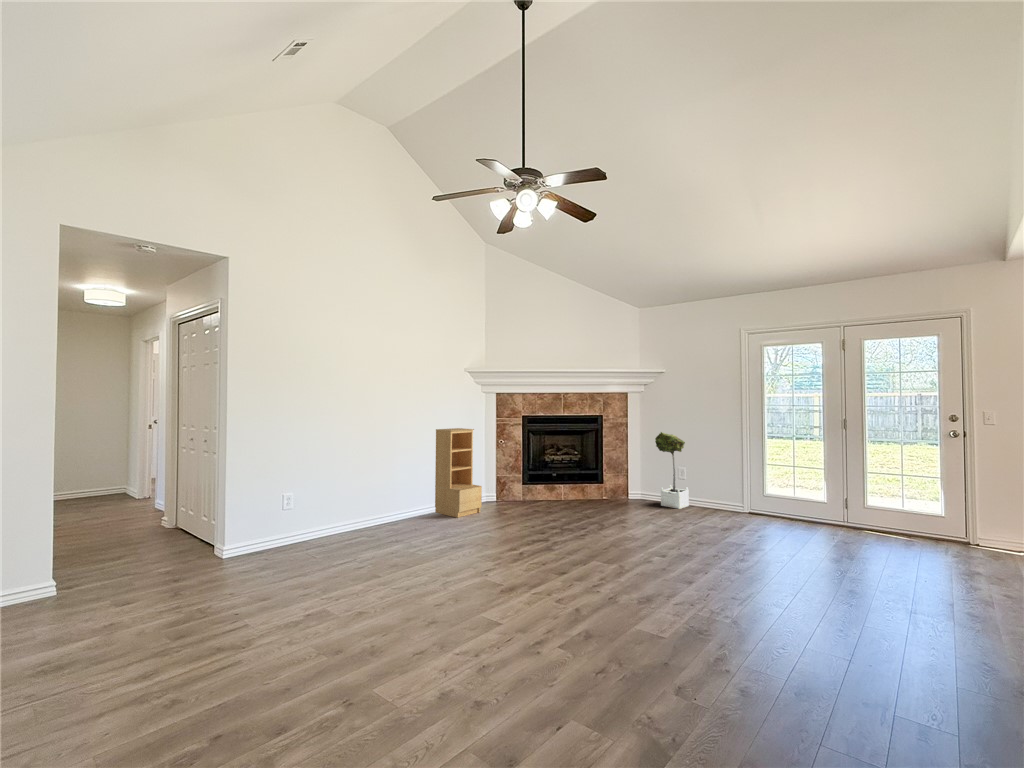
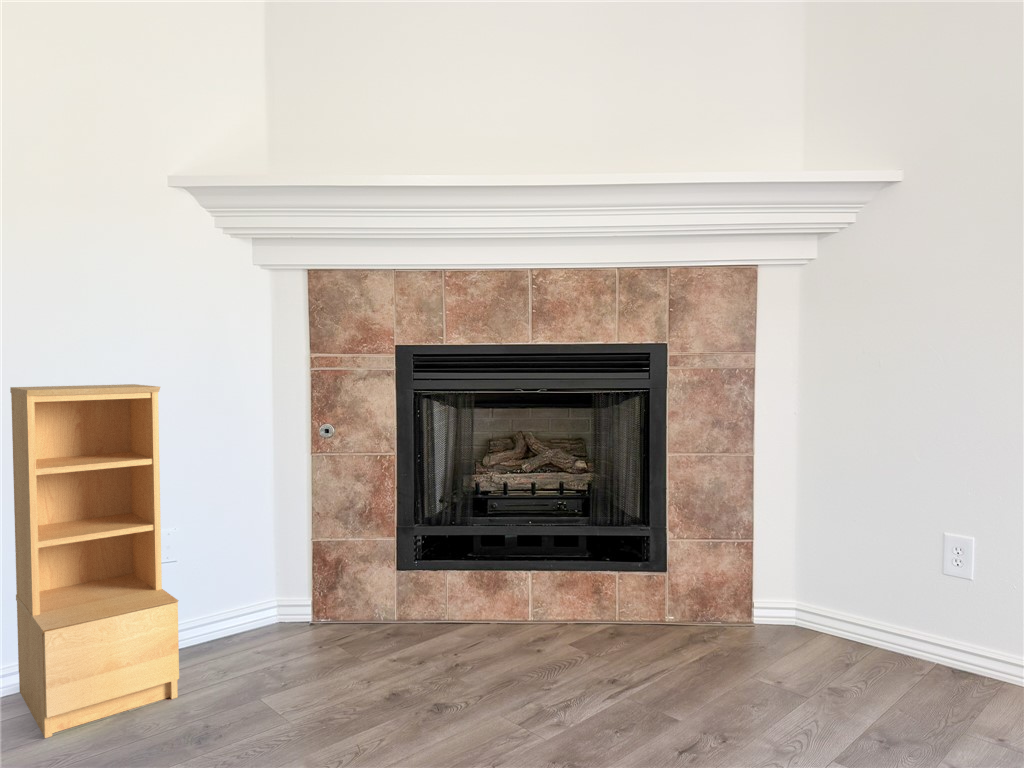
potted tree: present [655,432,689,509] -> none [854,397,987,700]

